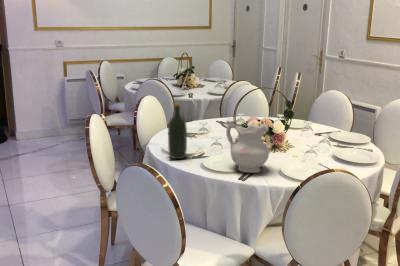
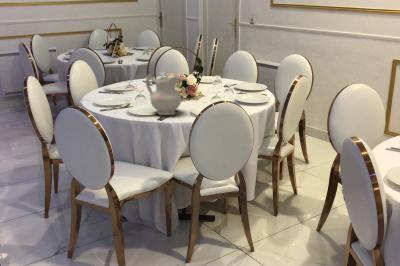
wine bottle: present [168,103,187,159] -> none [97,62,115,110]

